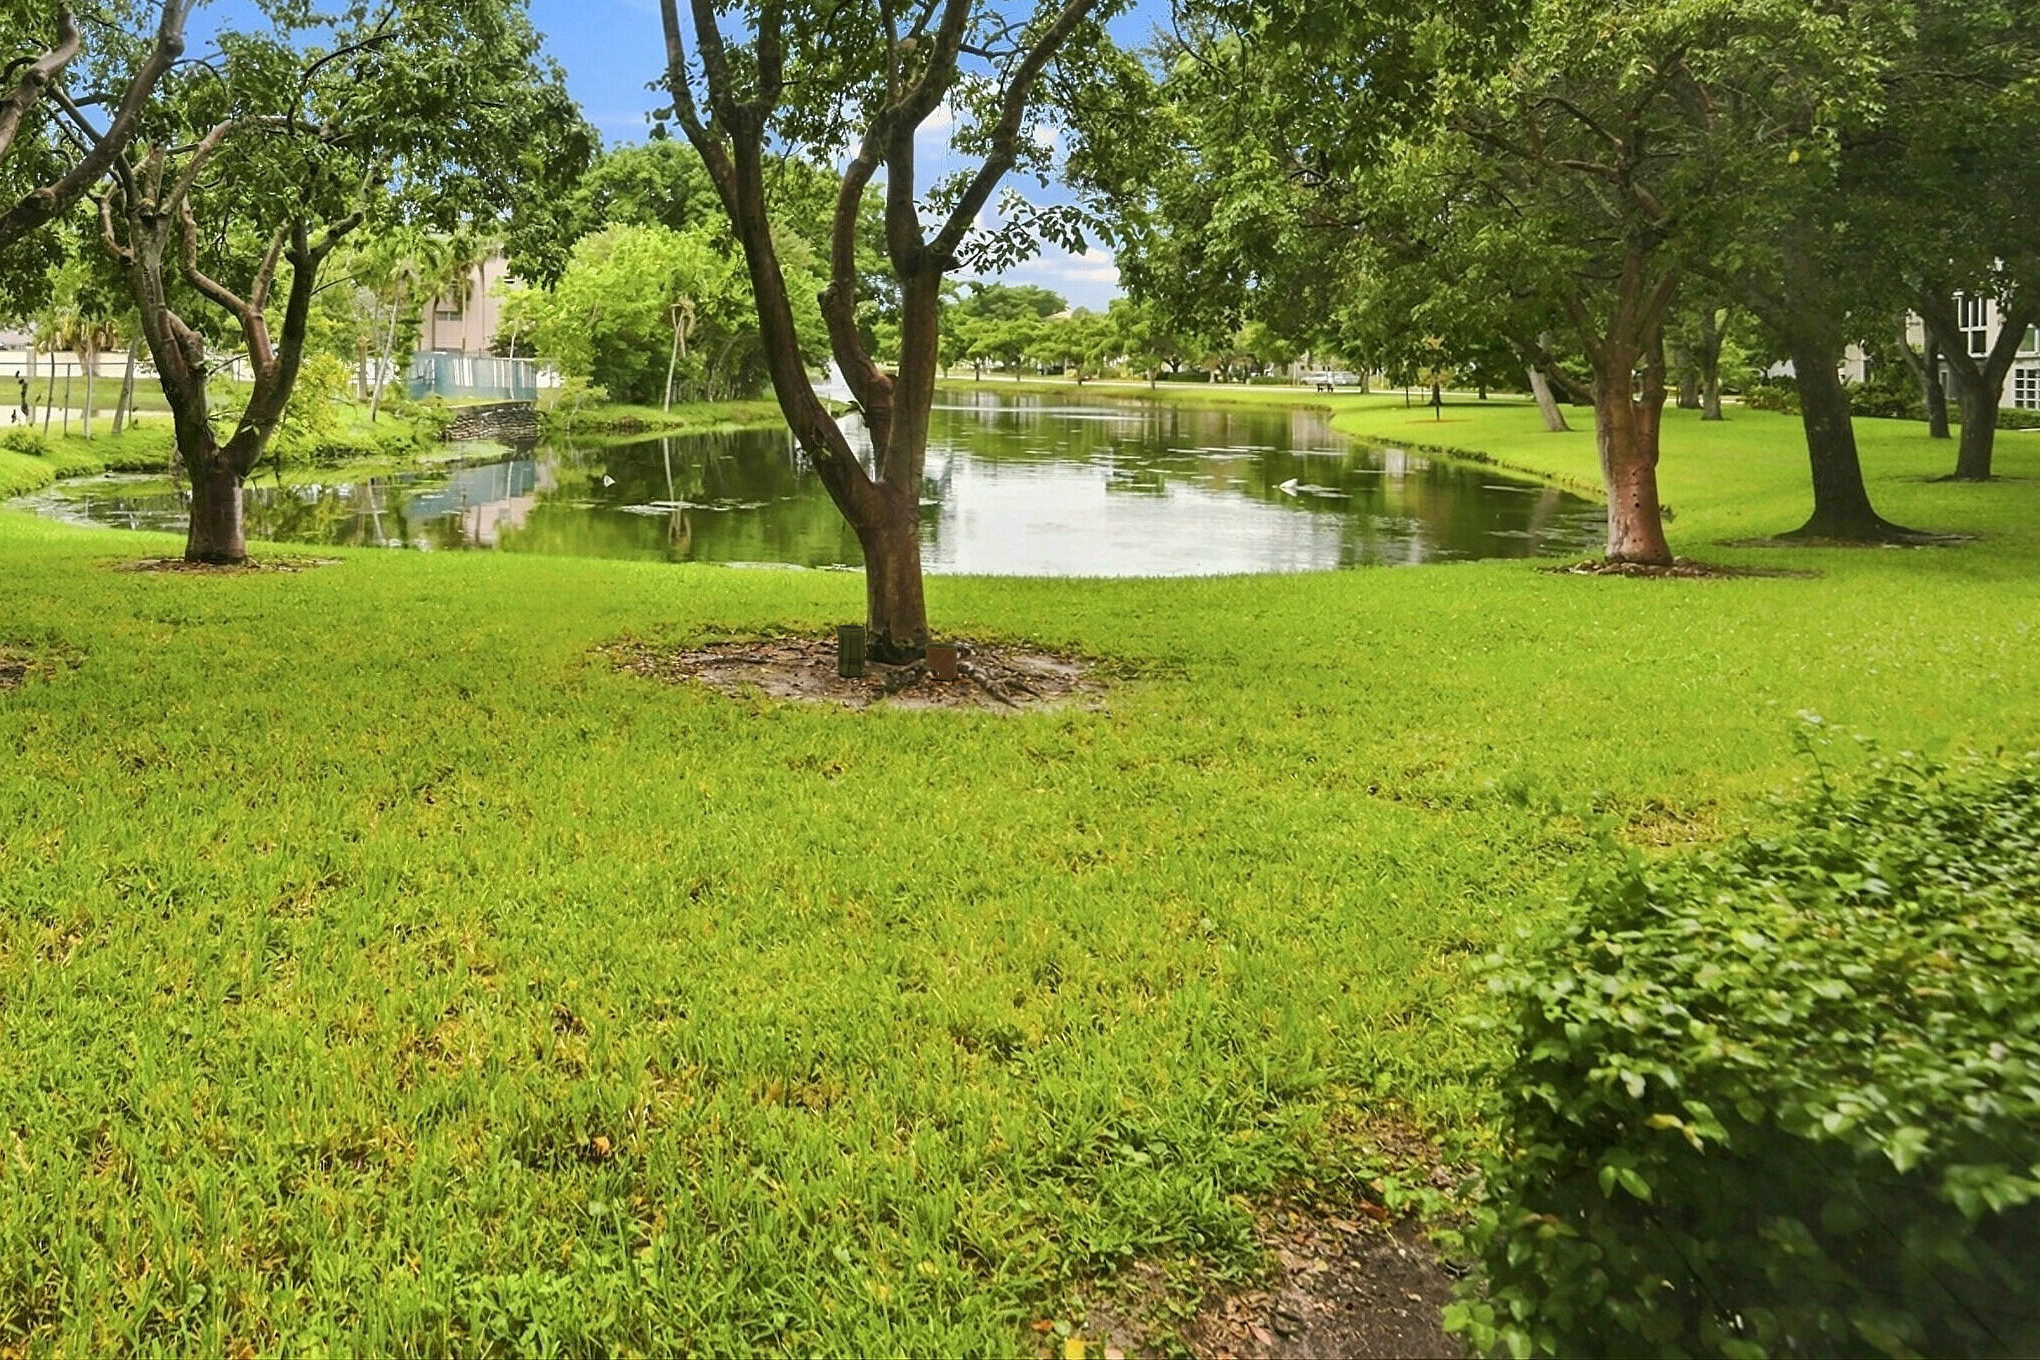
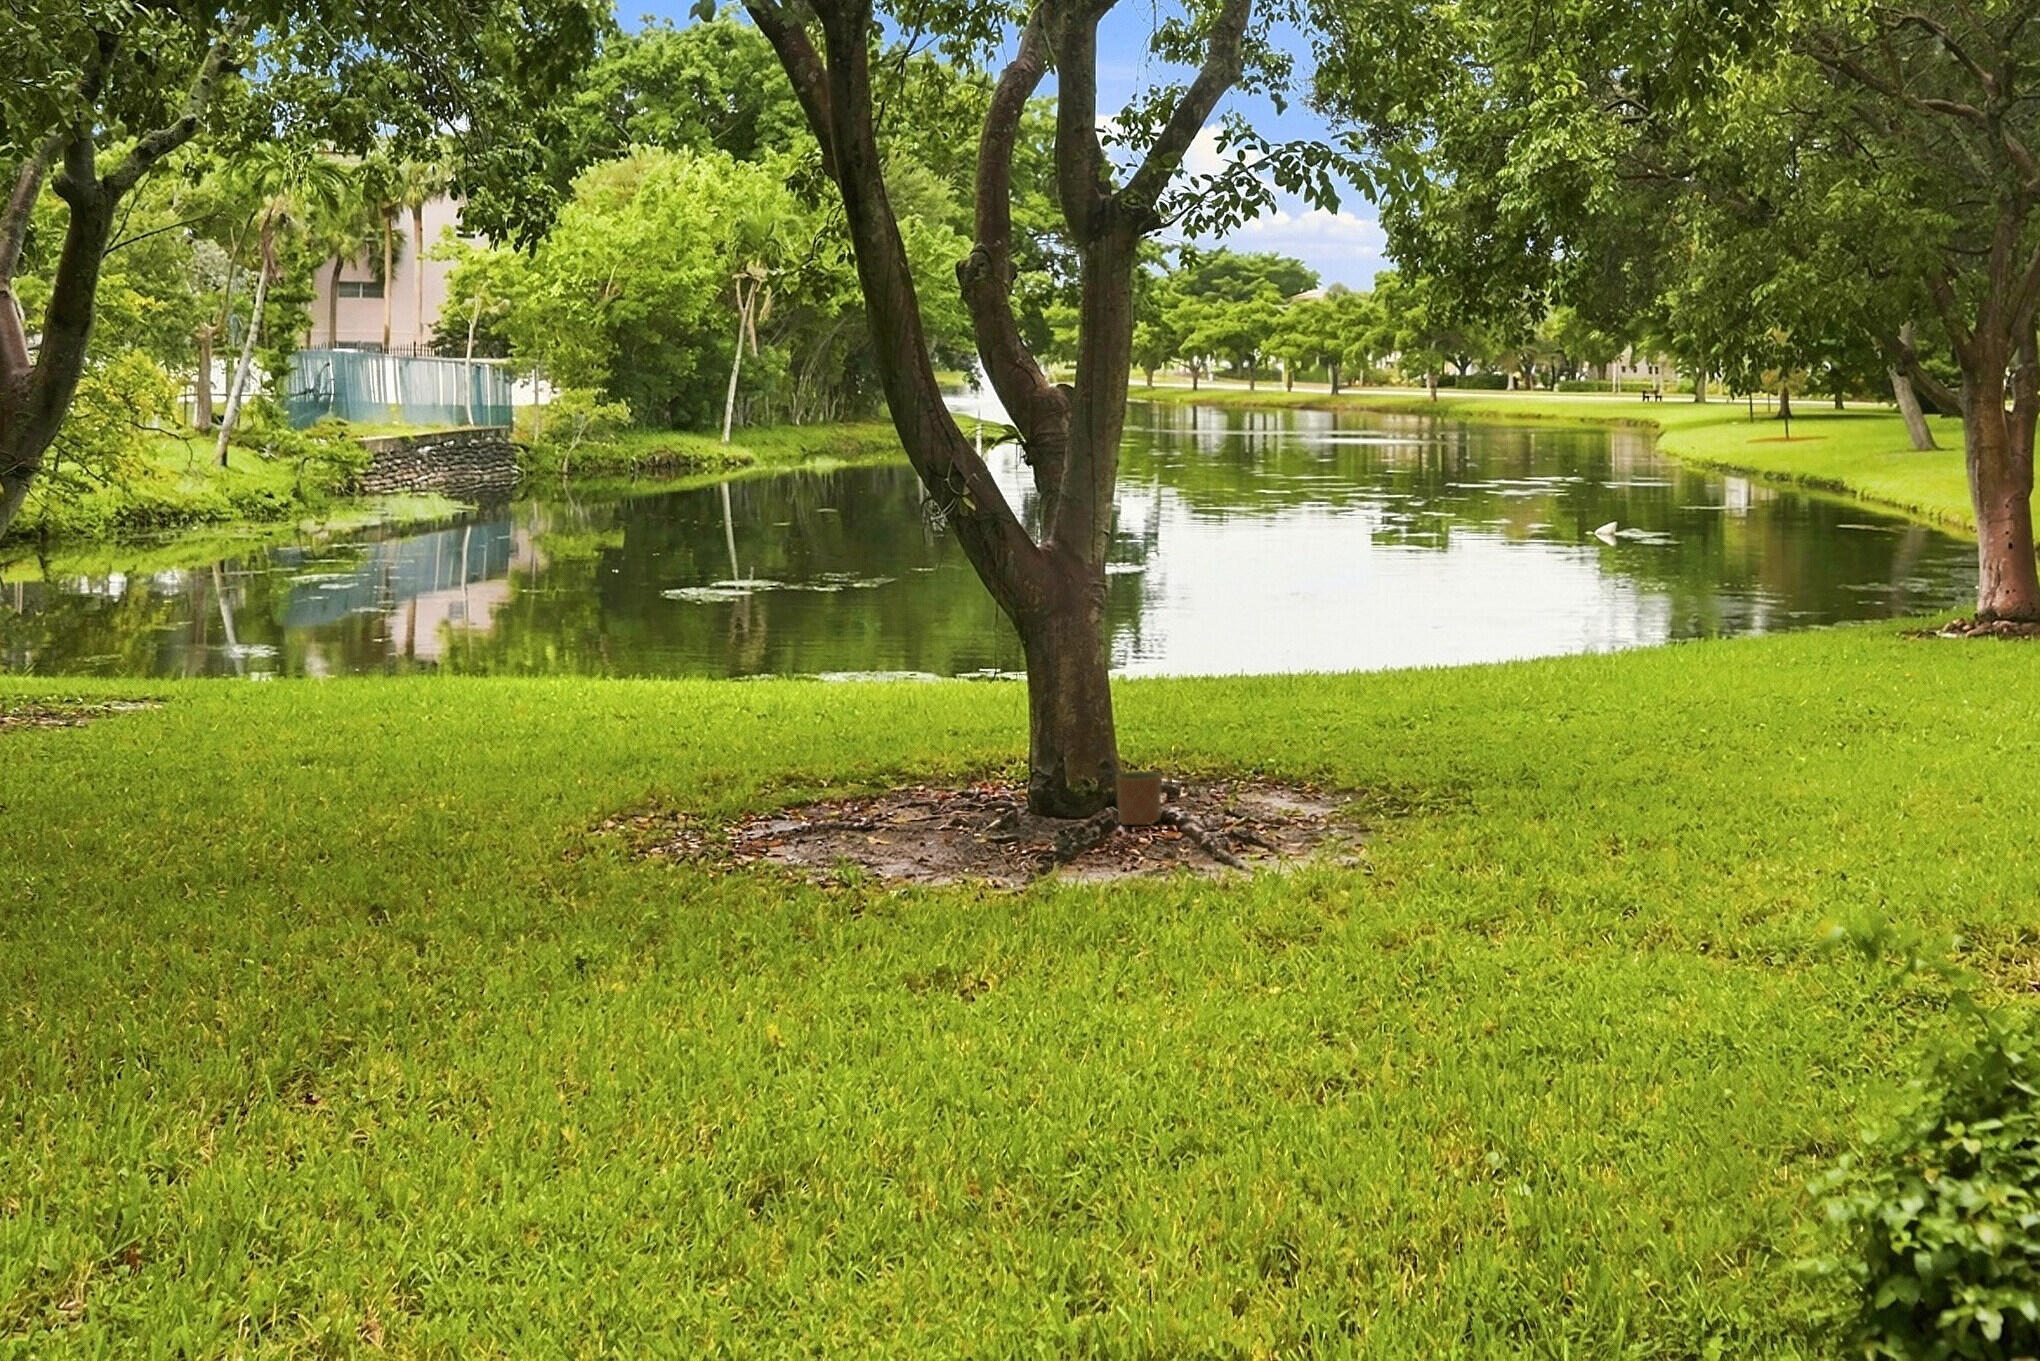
basket: present [838,624,865,677] -> none [990,754,1030,833]

